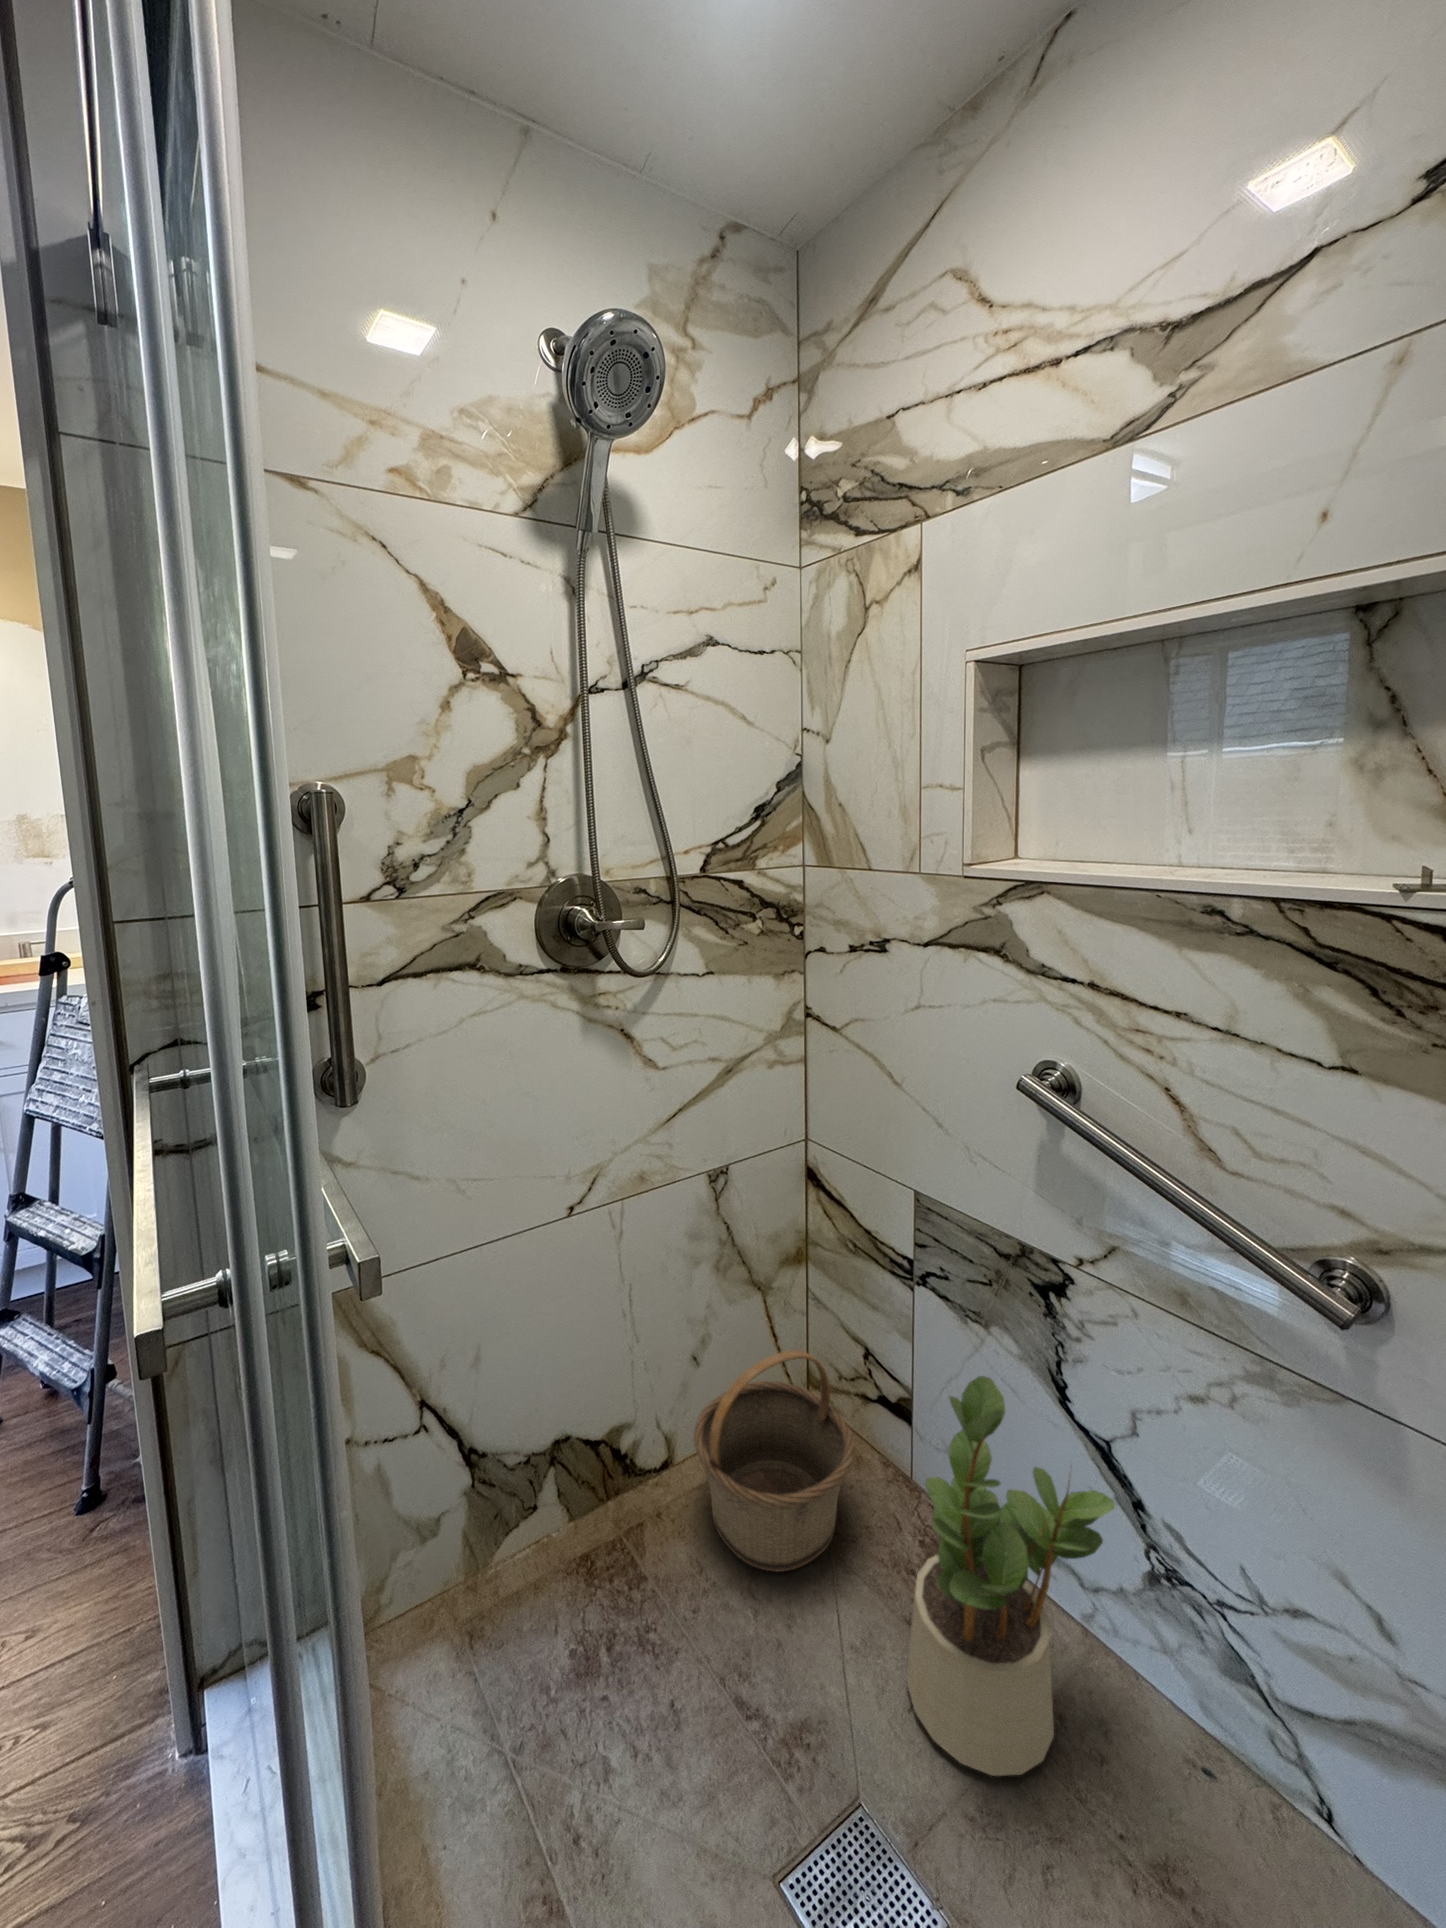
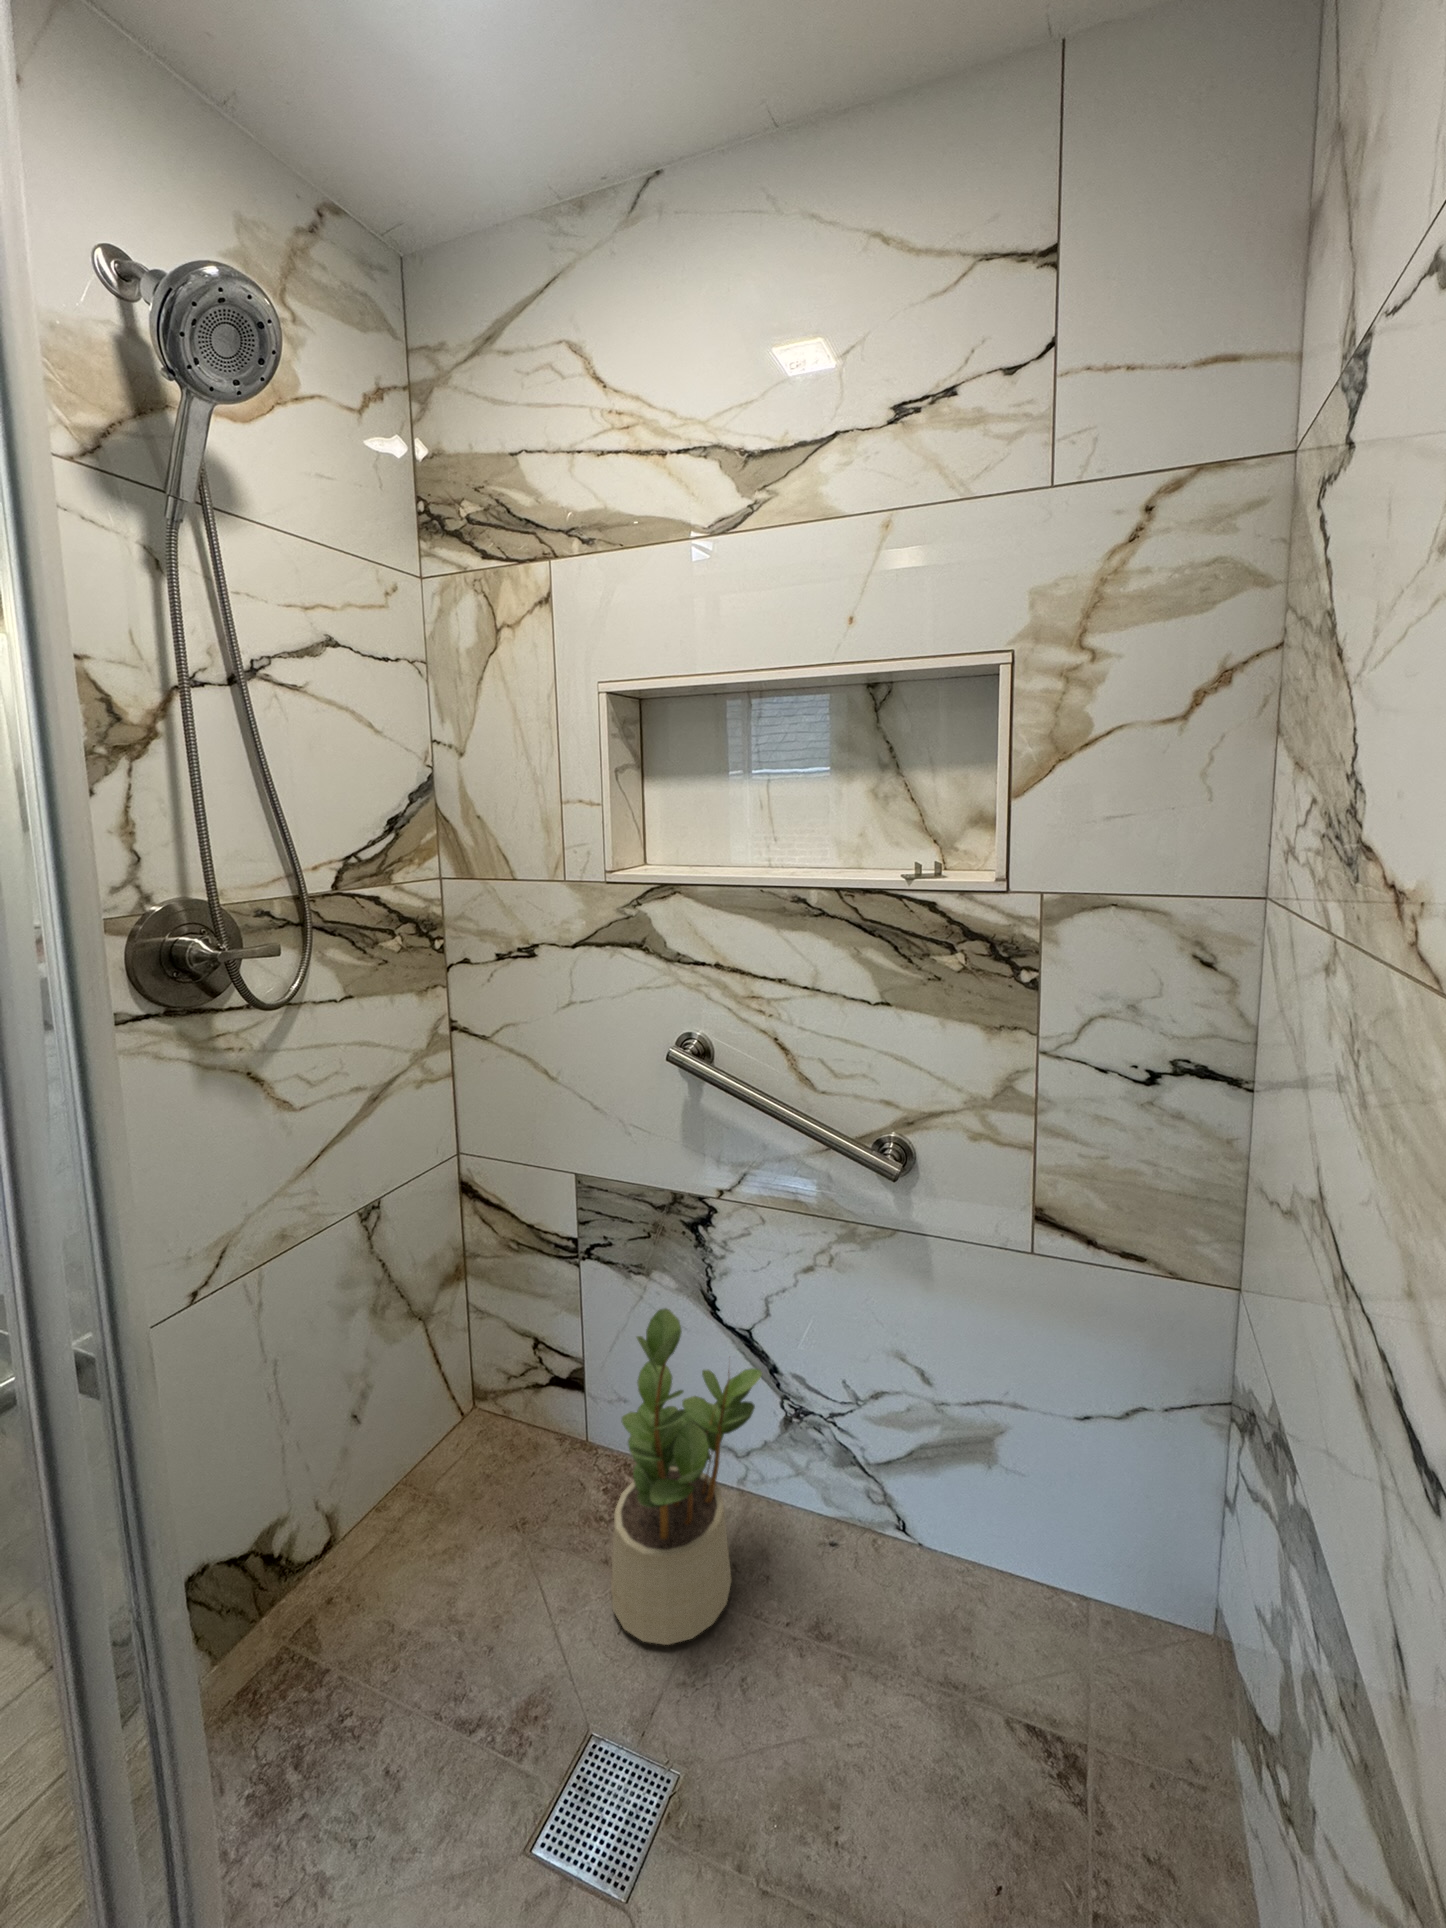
basket: present [693,1350,854,1572] -> none [367,1362,540,1596]

